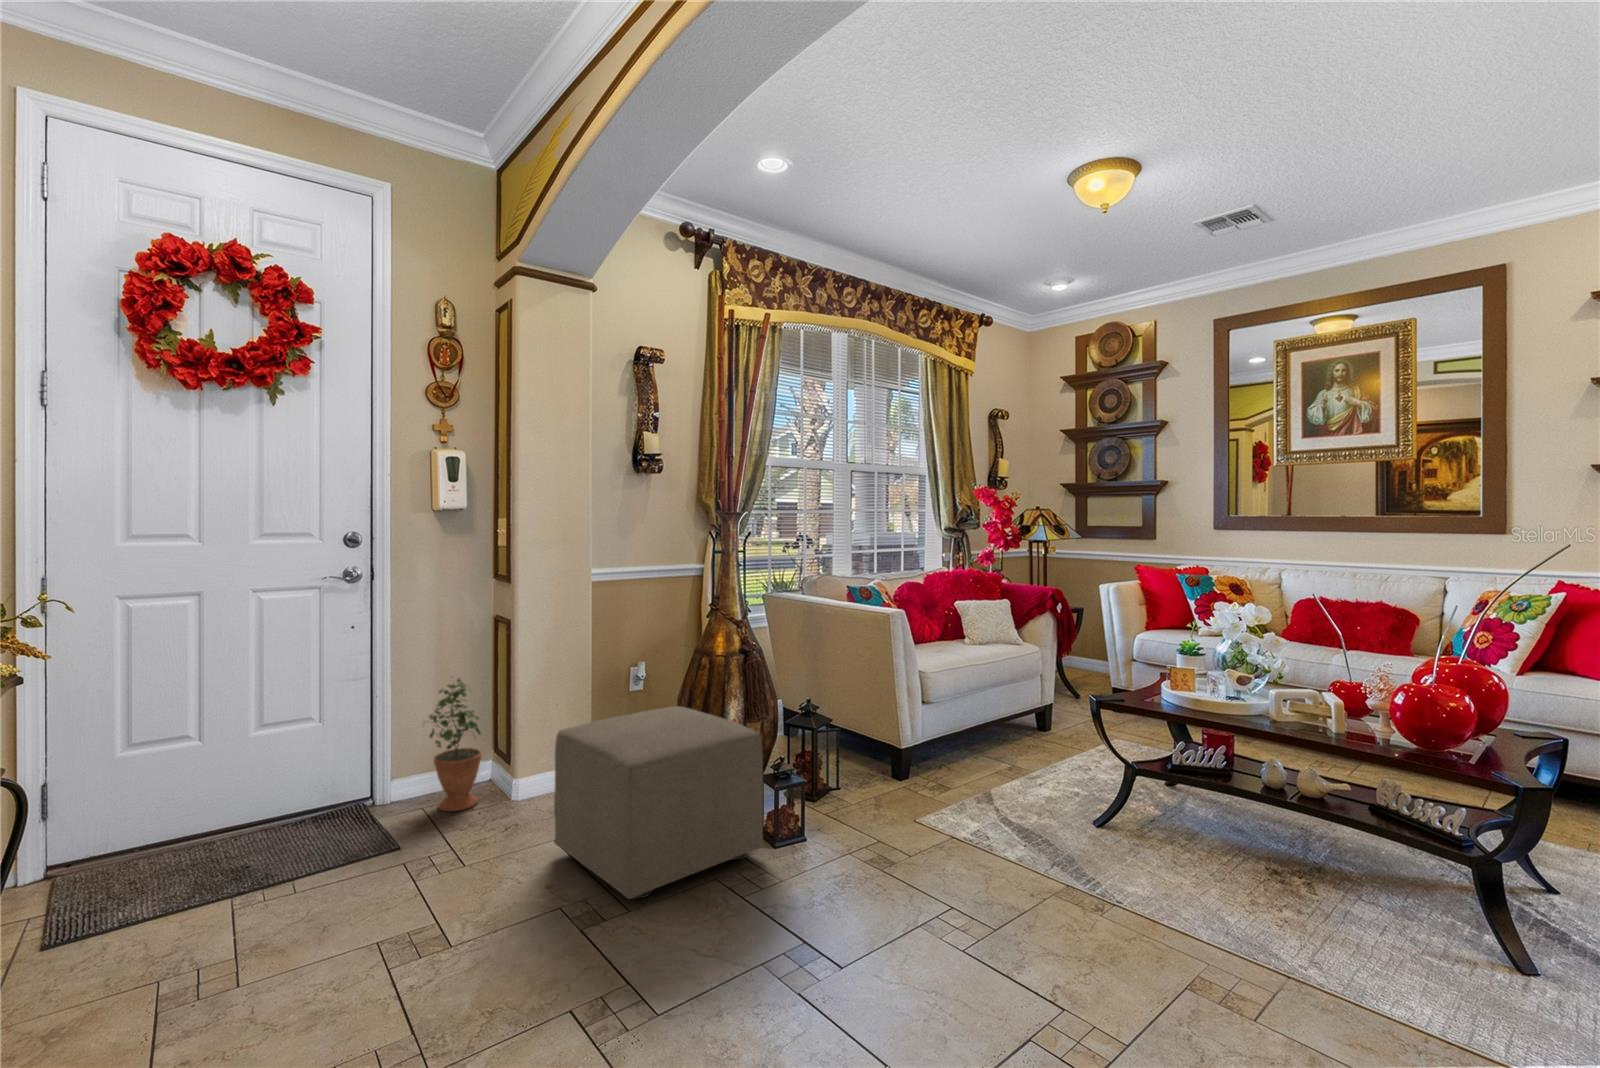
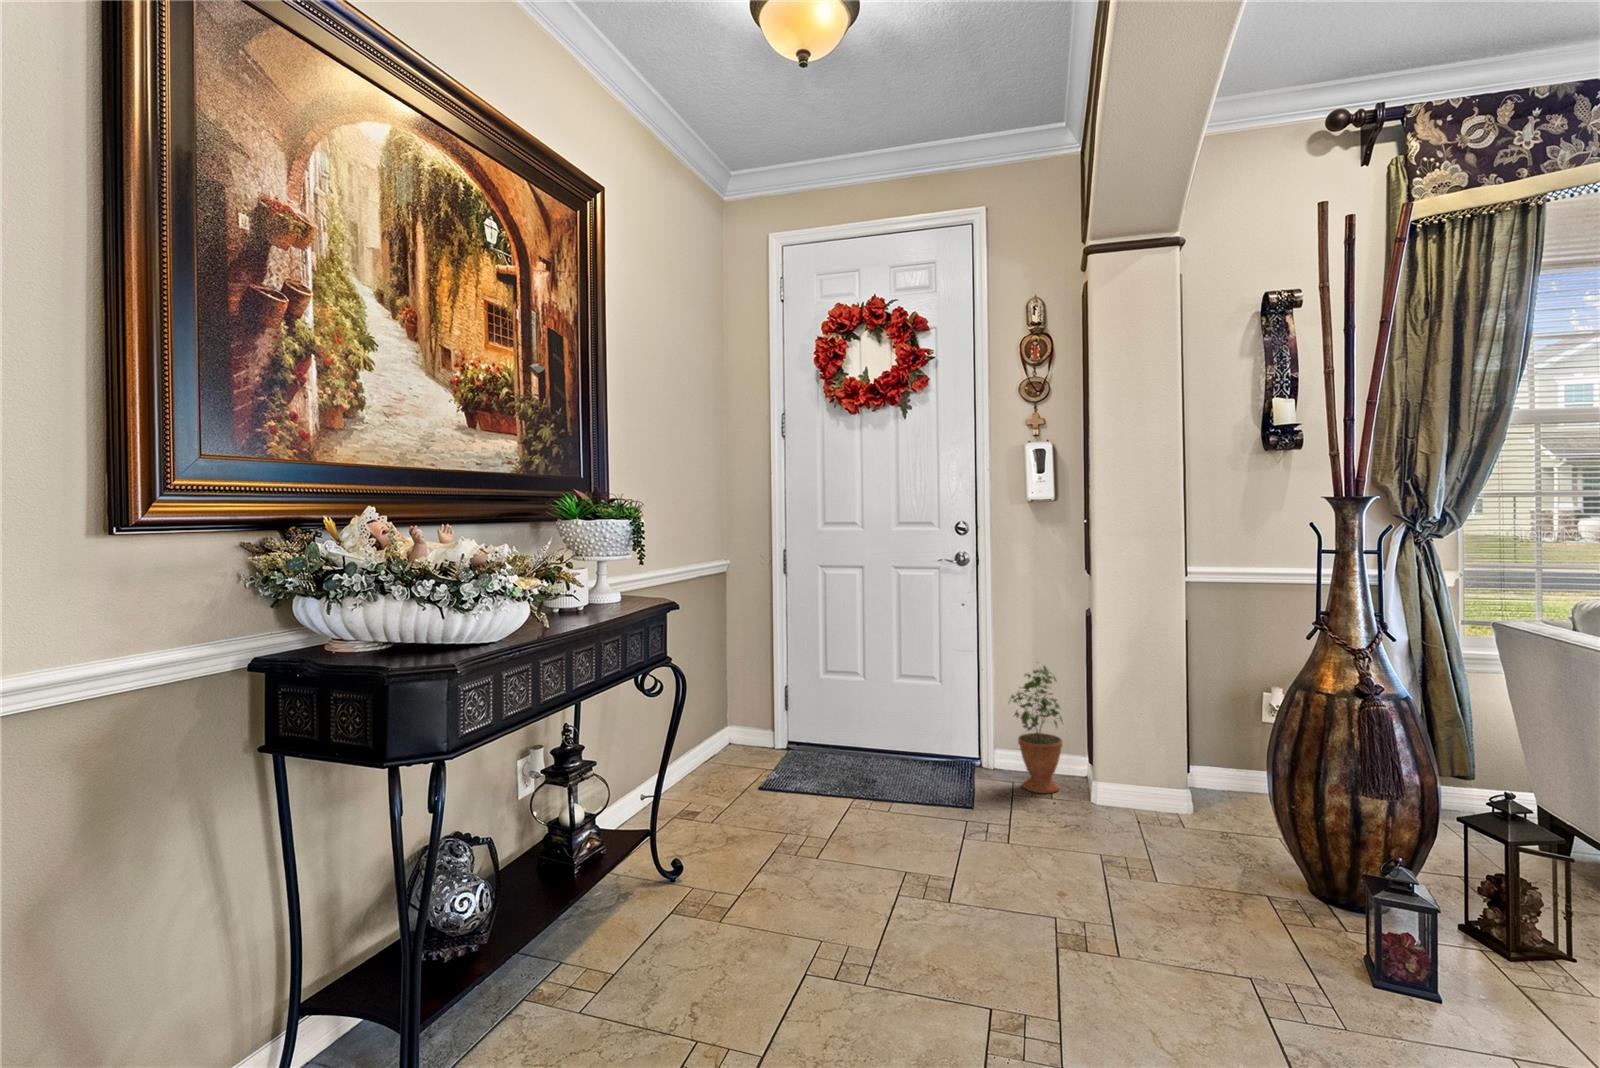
ottoman: present [554,706,763,899] -> none [1088,732,1344,962]

